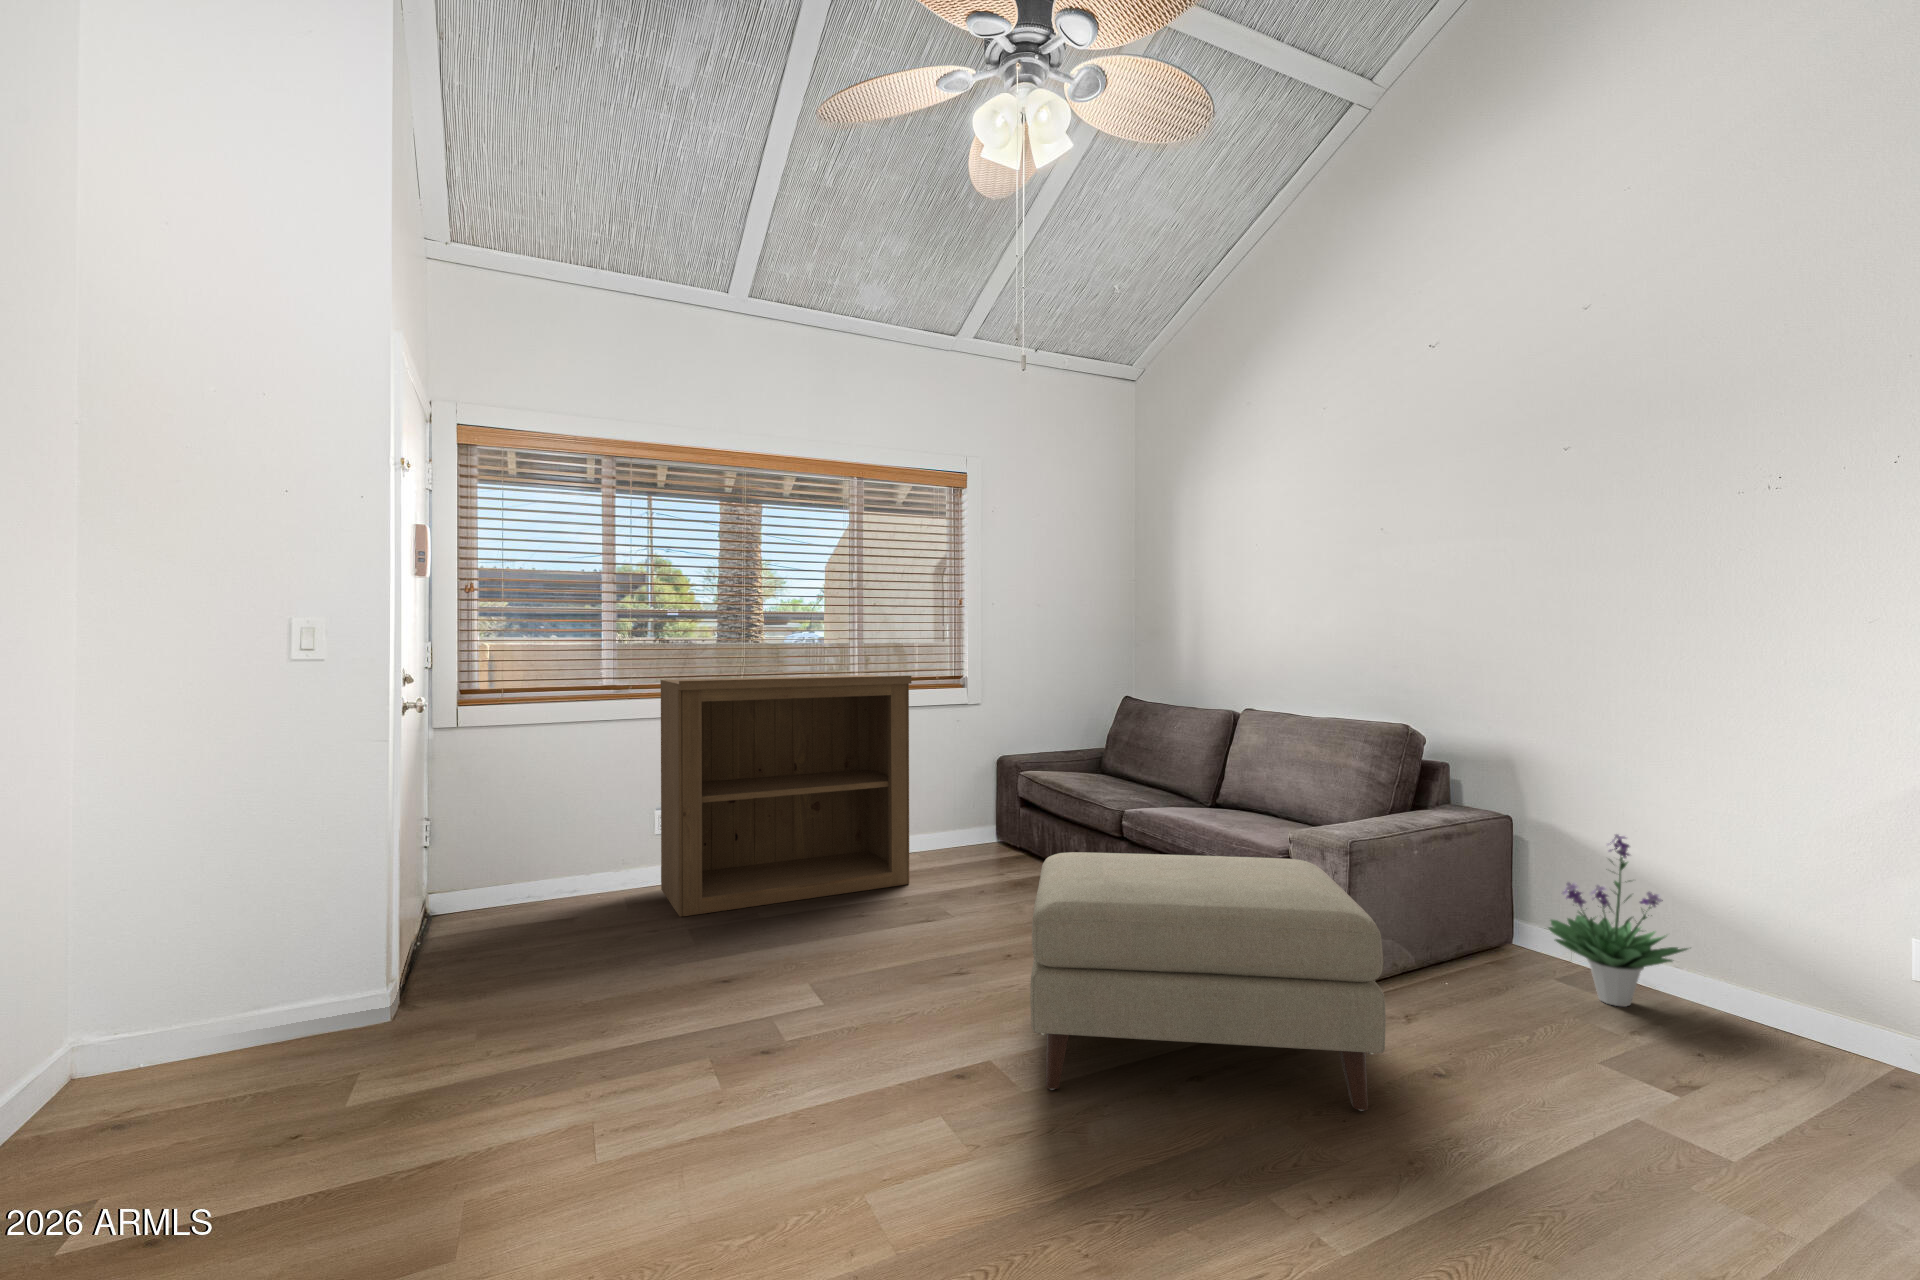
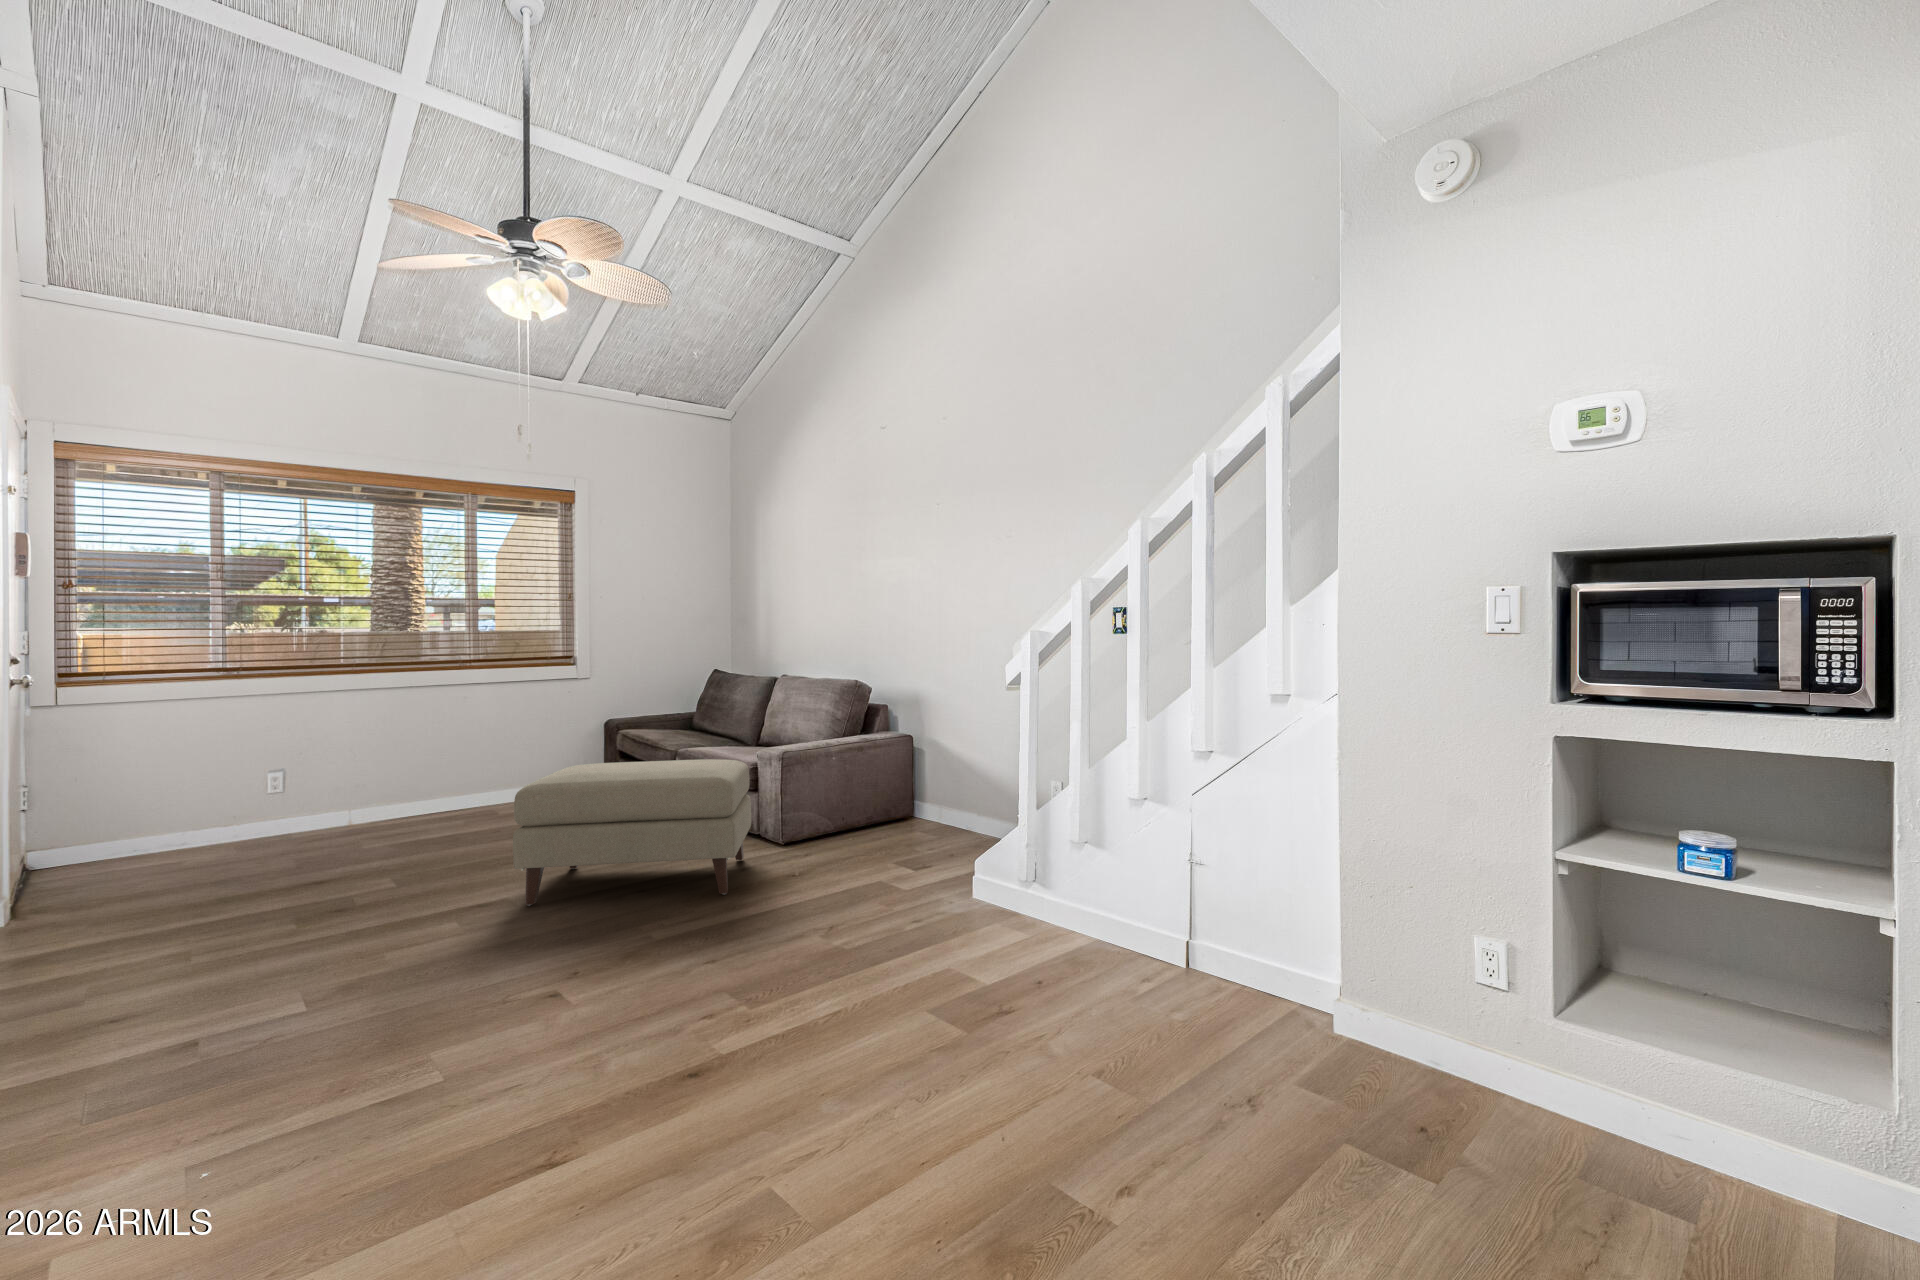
bookshelf: present [660,675,912,917] -> none [271,655,507,852]
potted plant: present [1548,834,1688,1006] -> none [905,737,980,841]

